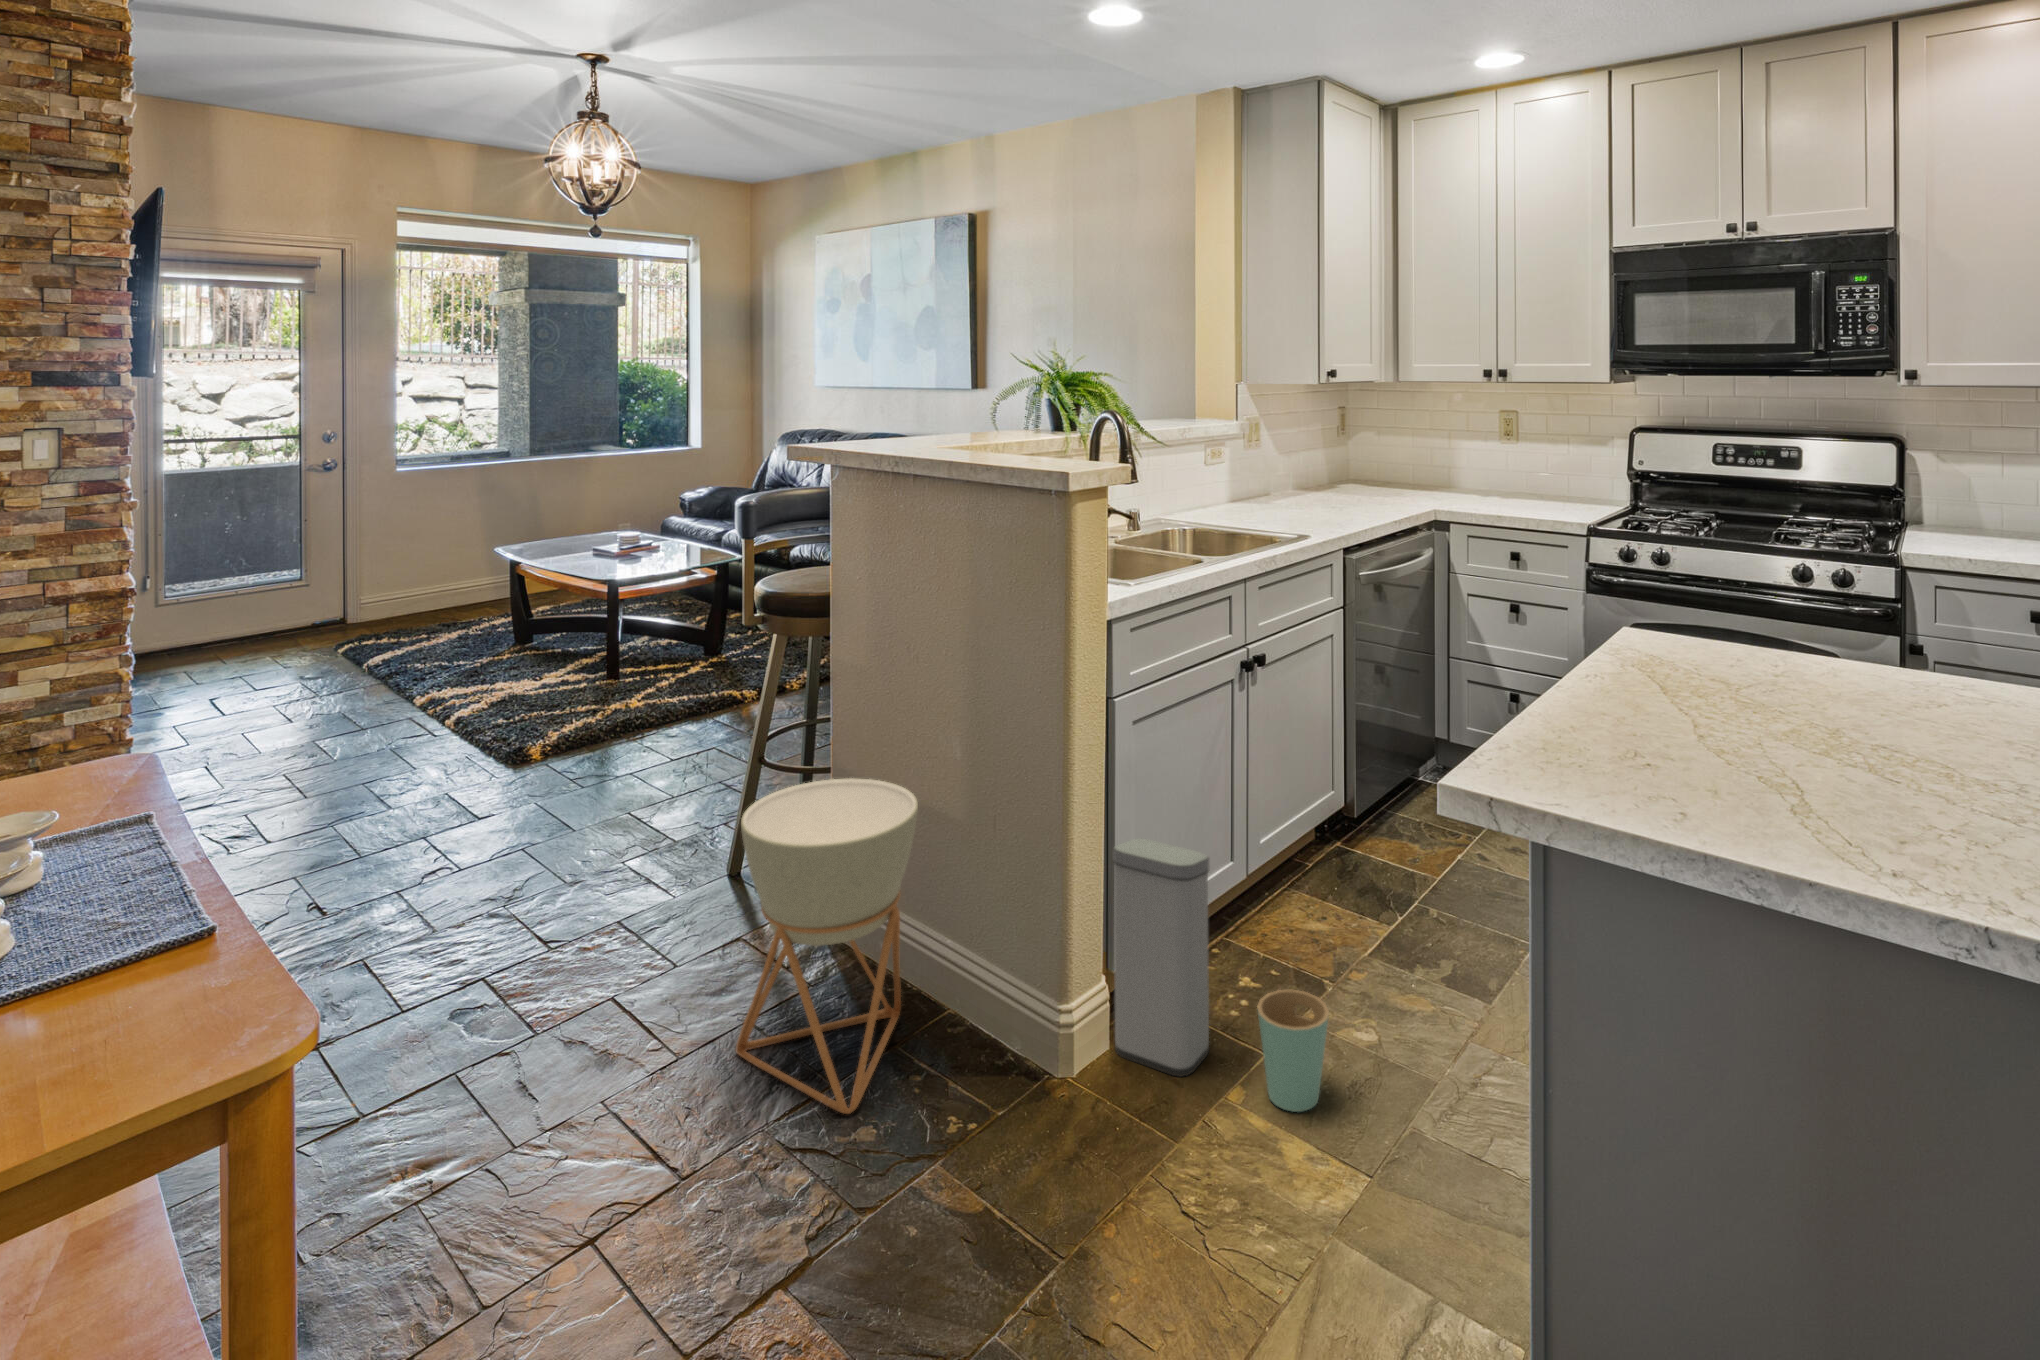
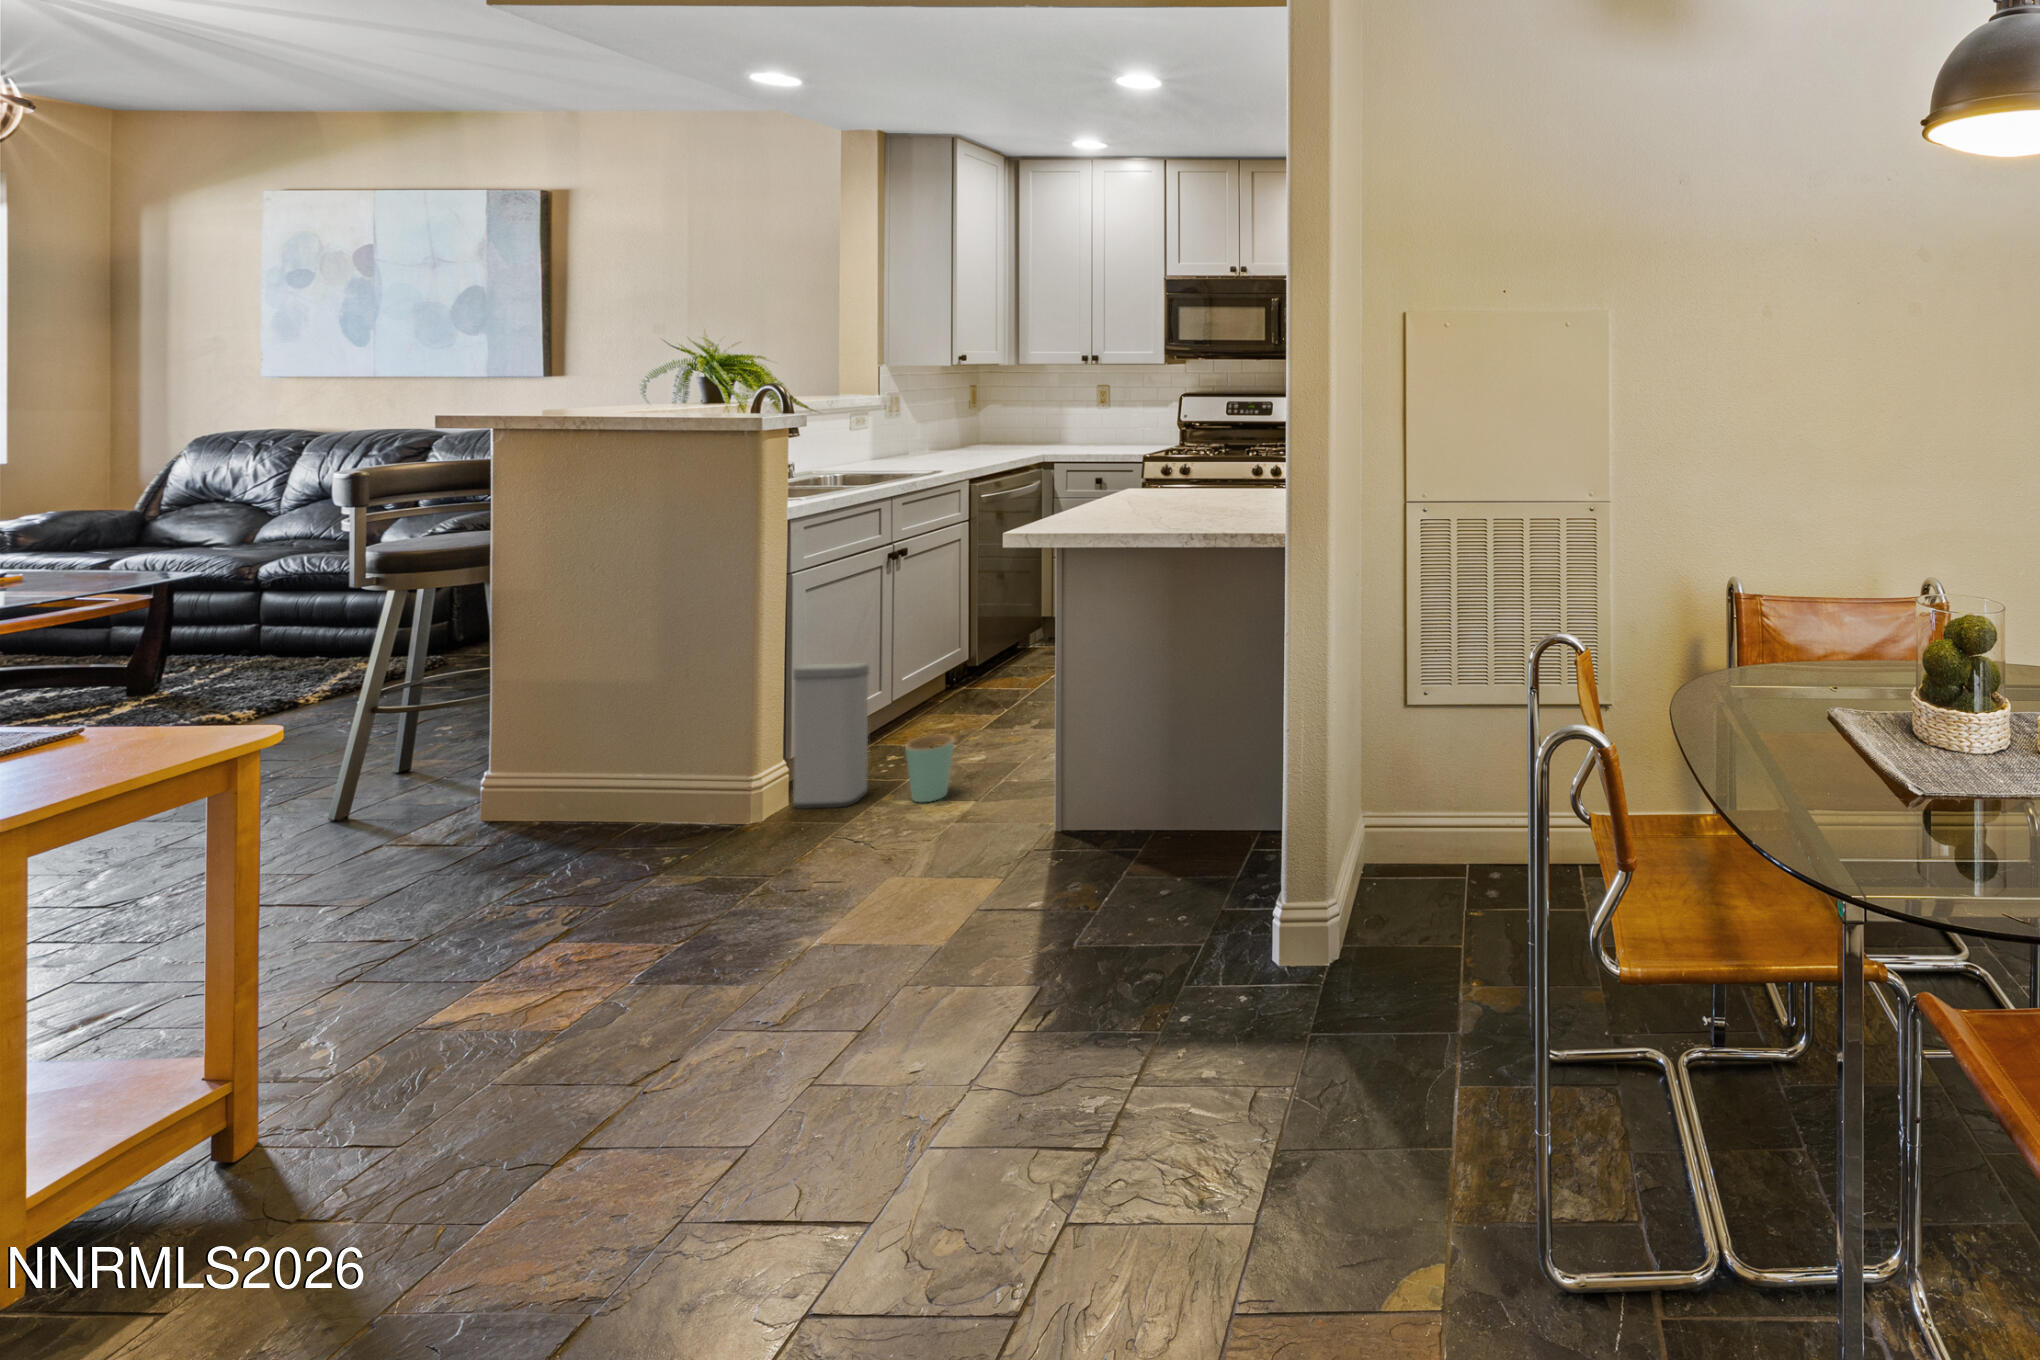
planter: present [736,778,918,1114] -> none [435,655,623,878]

